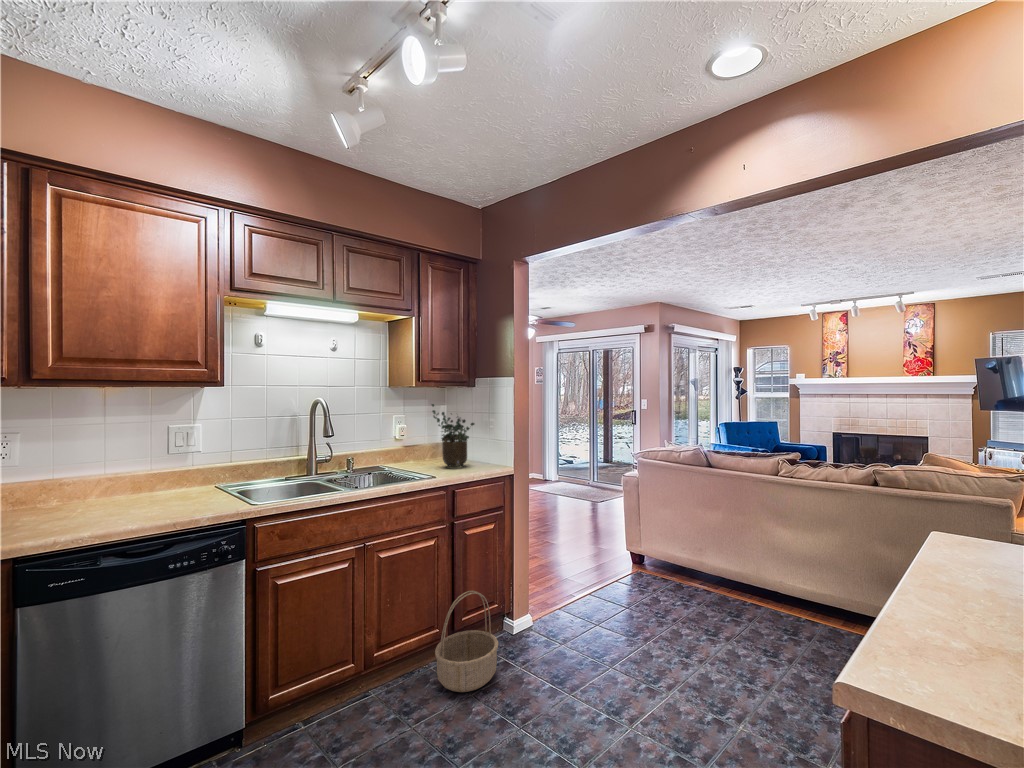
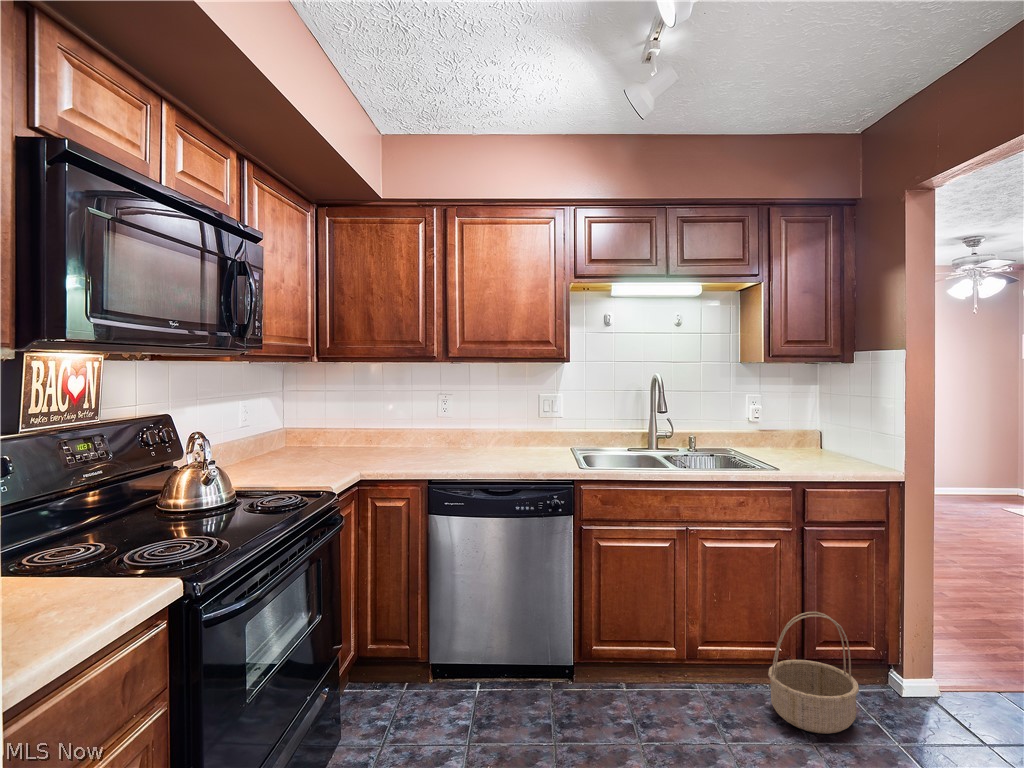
potted plant: present [432,404,474,466] -> none [788,384,847,462]

